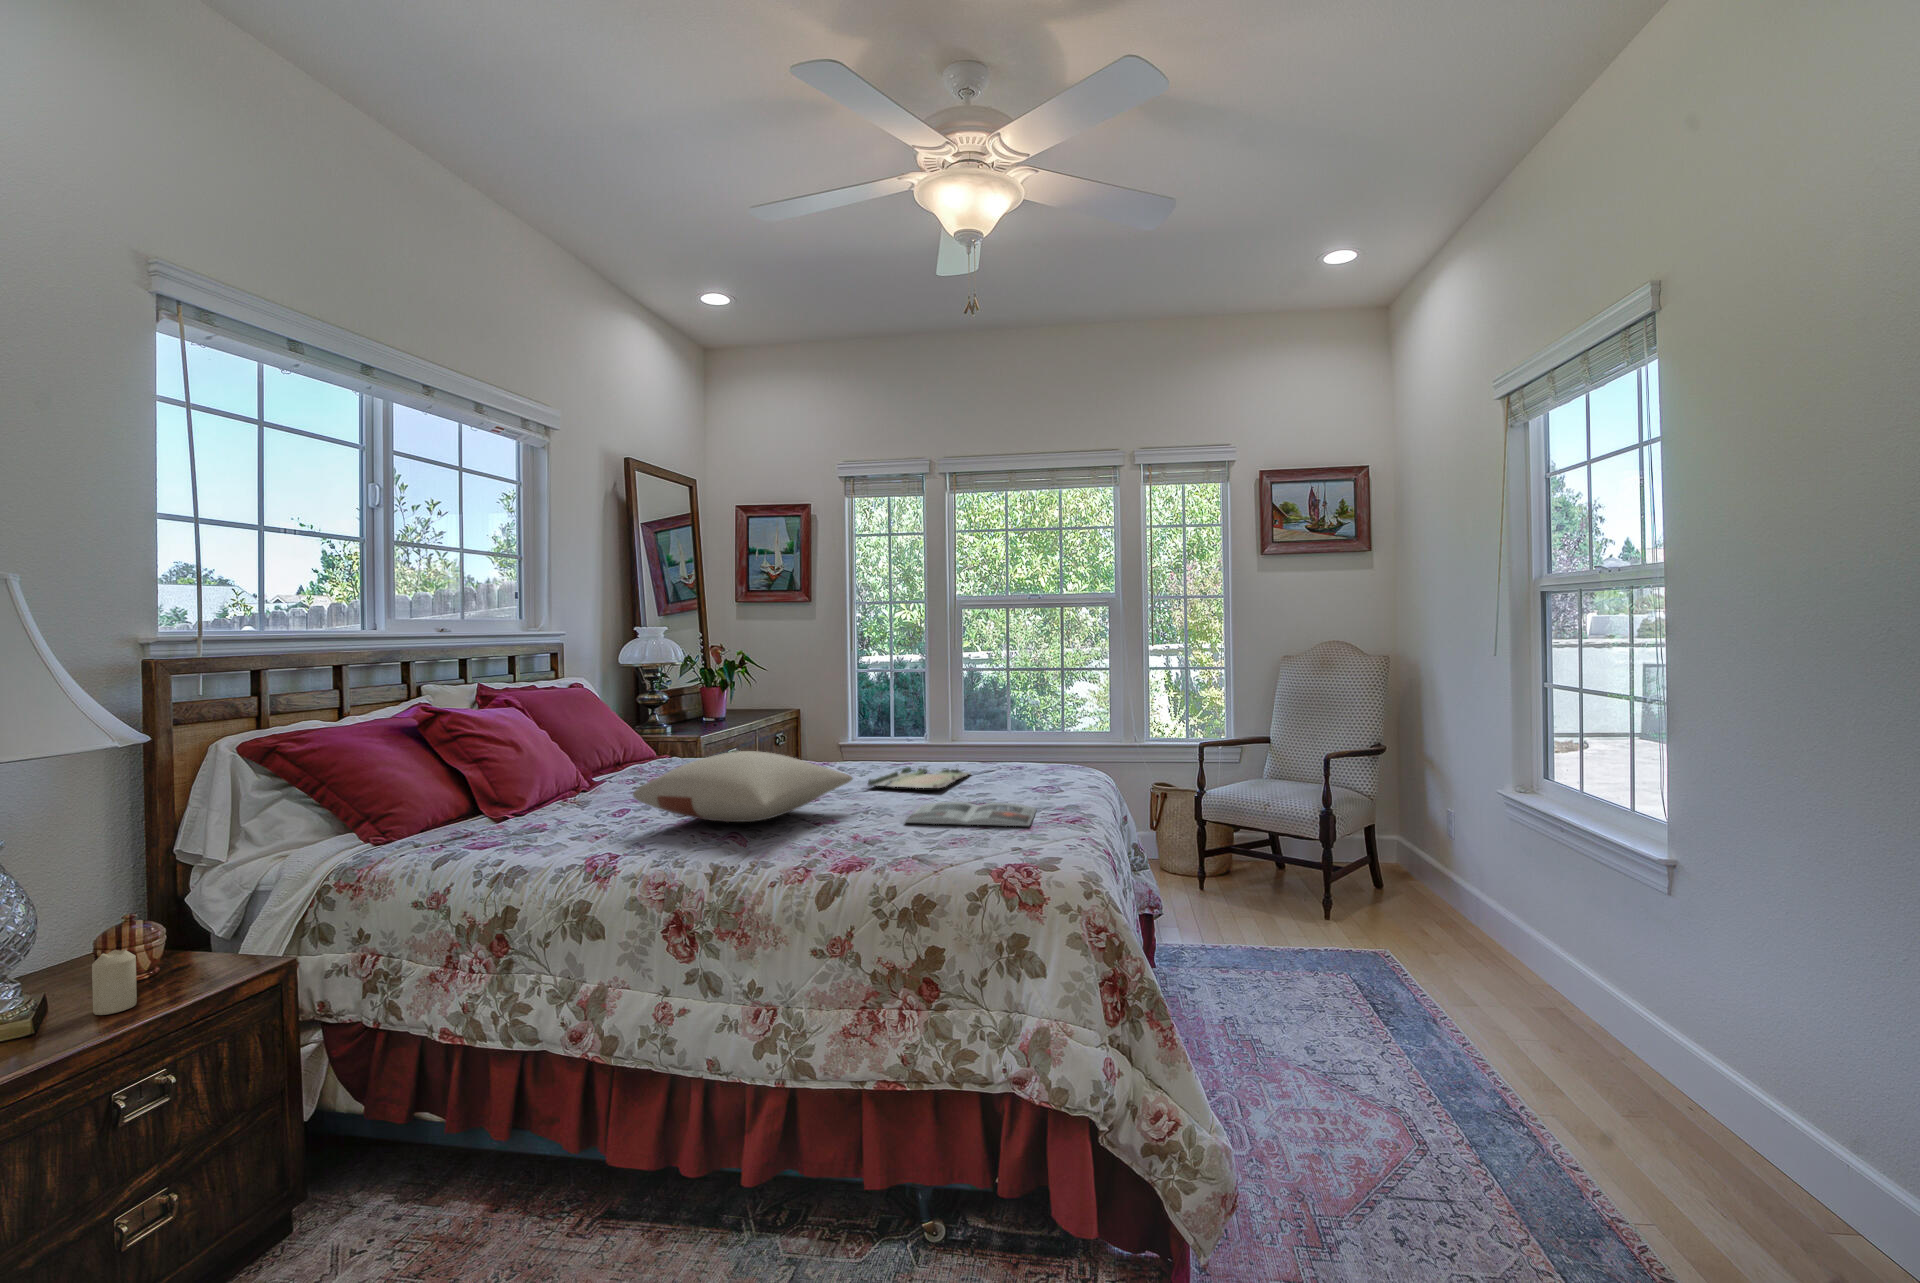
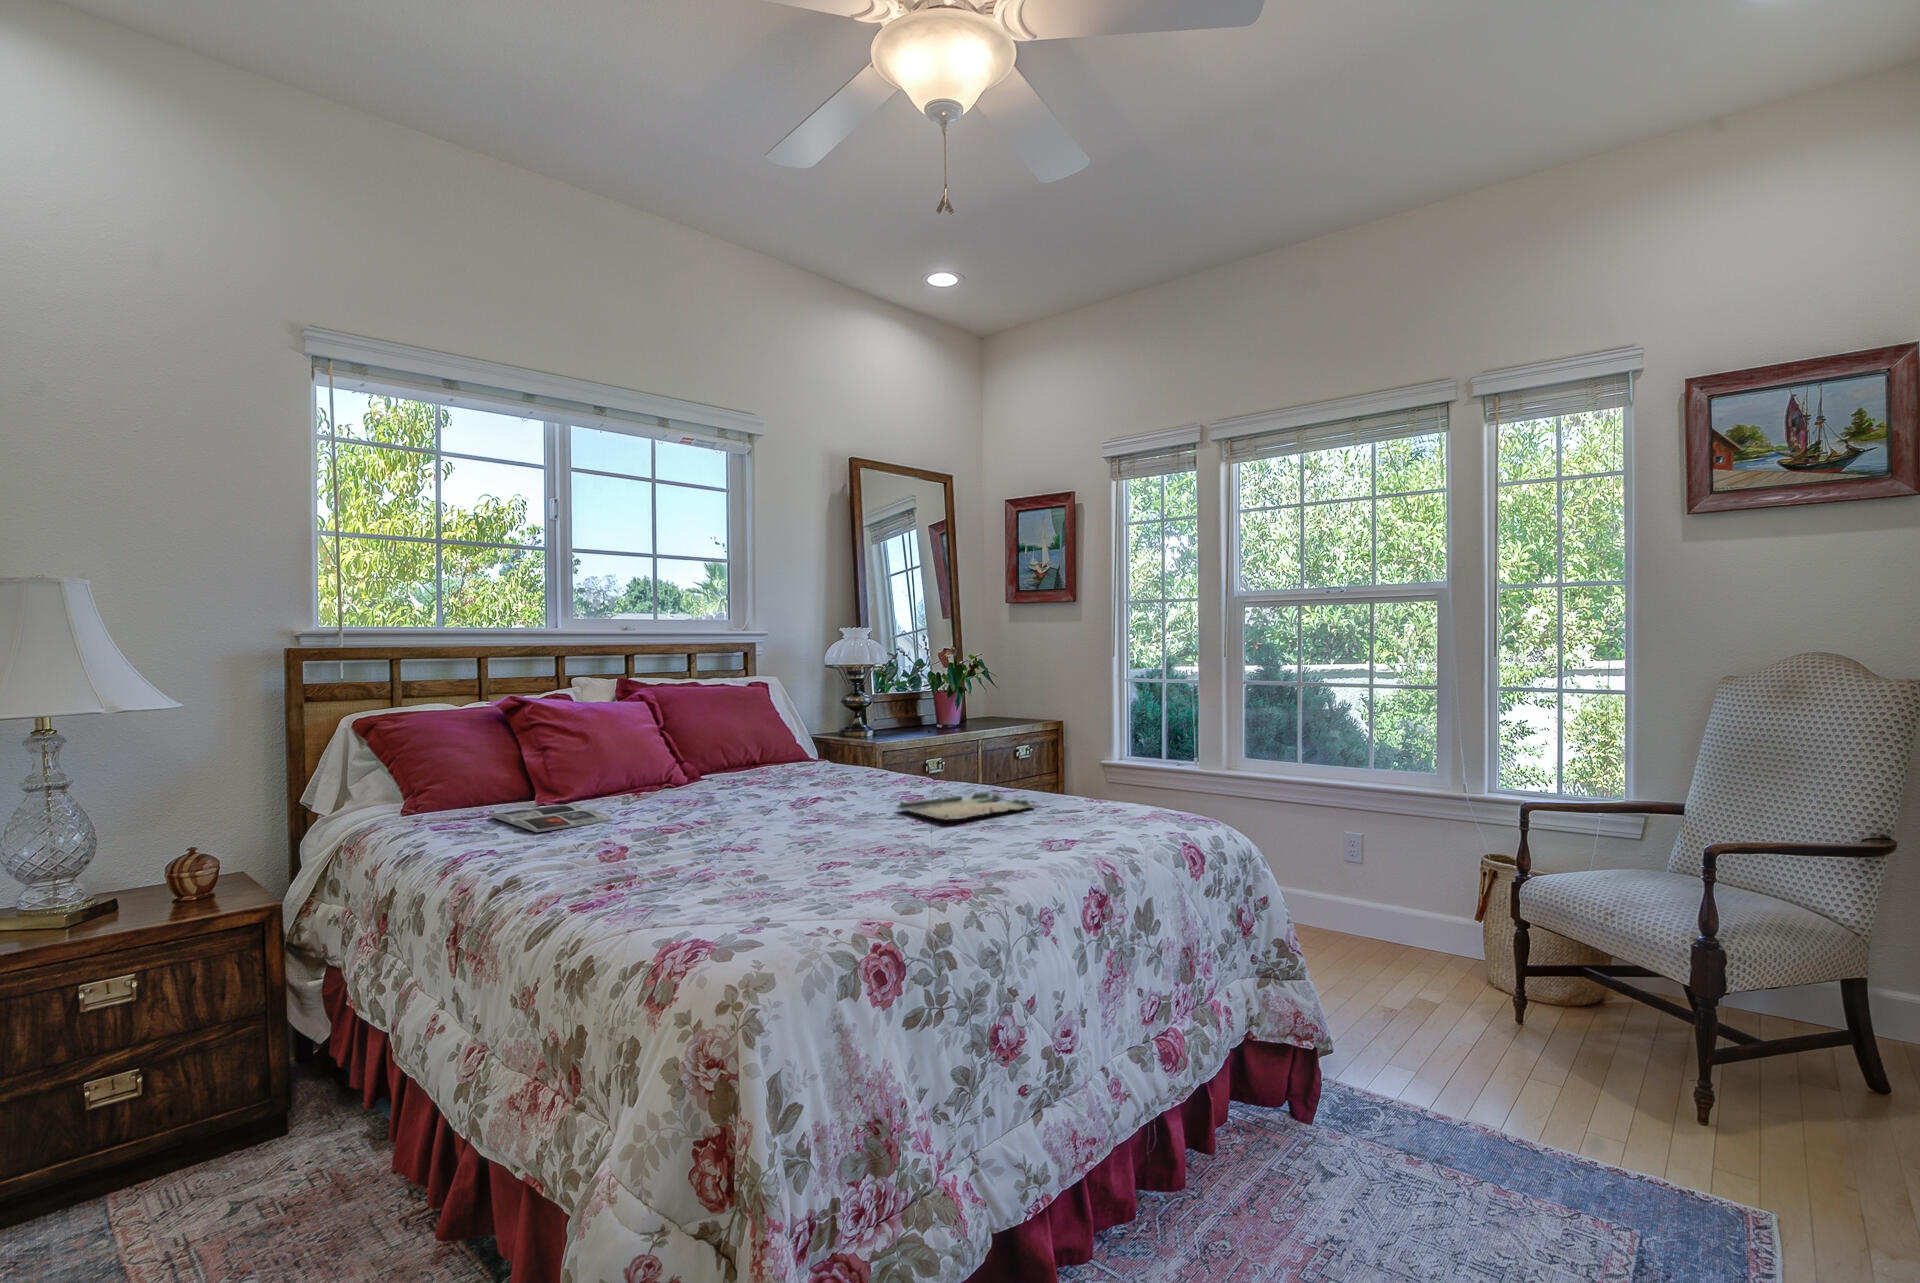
pillow: present [633,751,853,822] -> none [622,758,830,830]
magazine: present [904,802,1036,826] -> present [490,804,612,832]
candle: present [92,950,137,1015] -> none [208,864,237,909]

